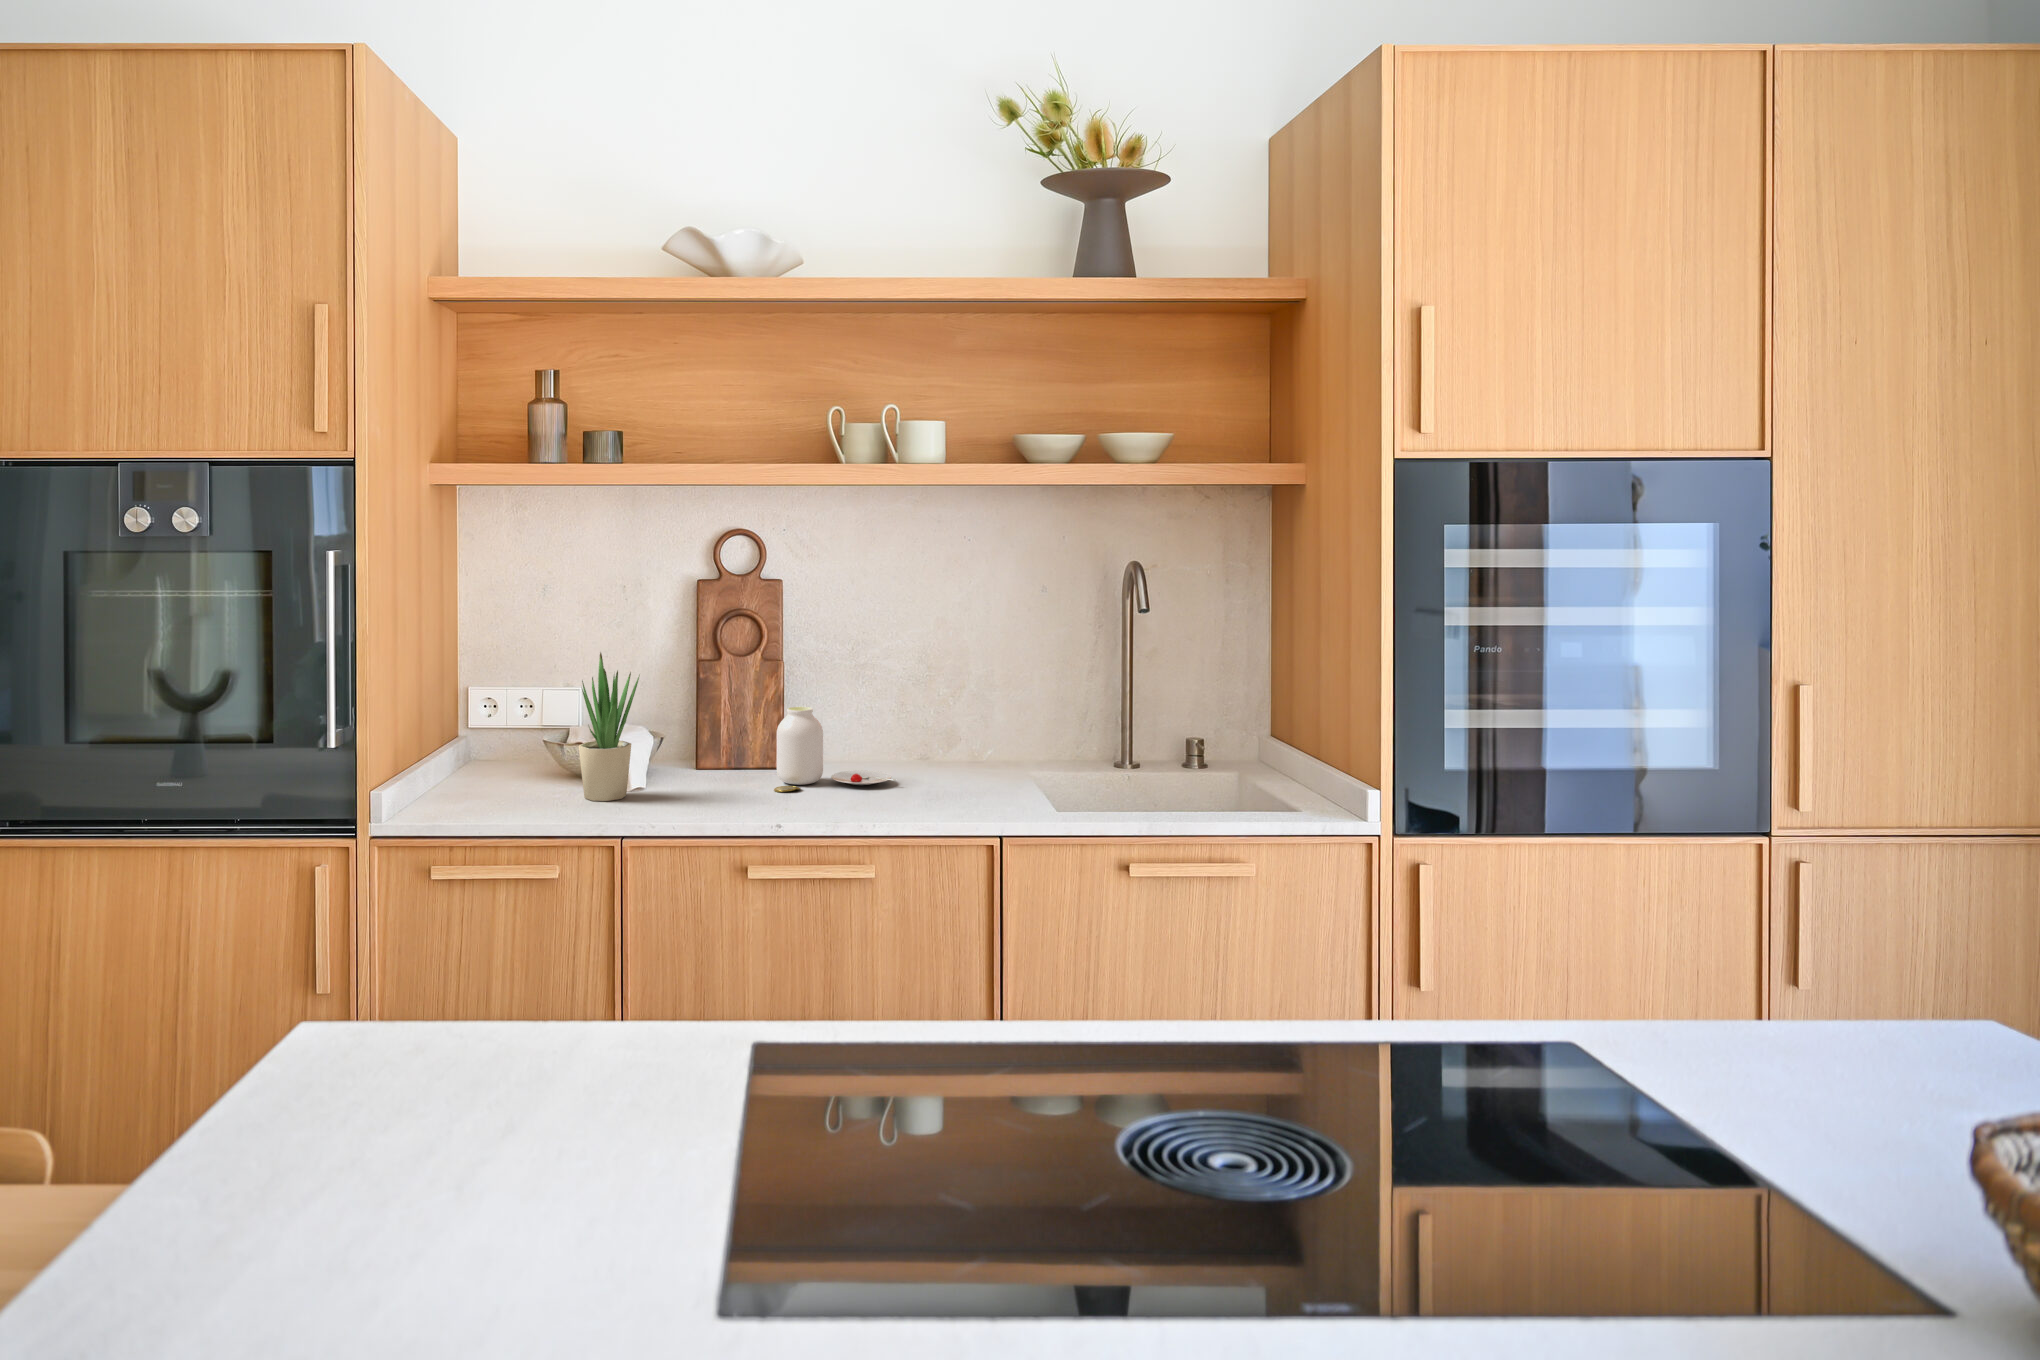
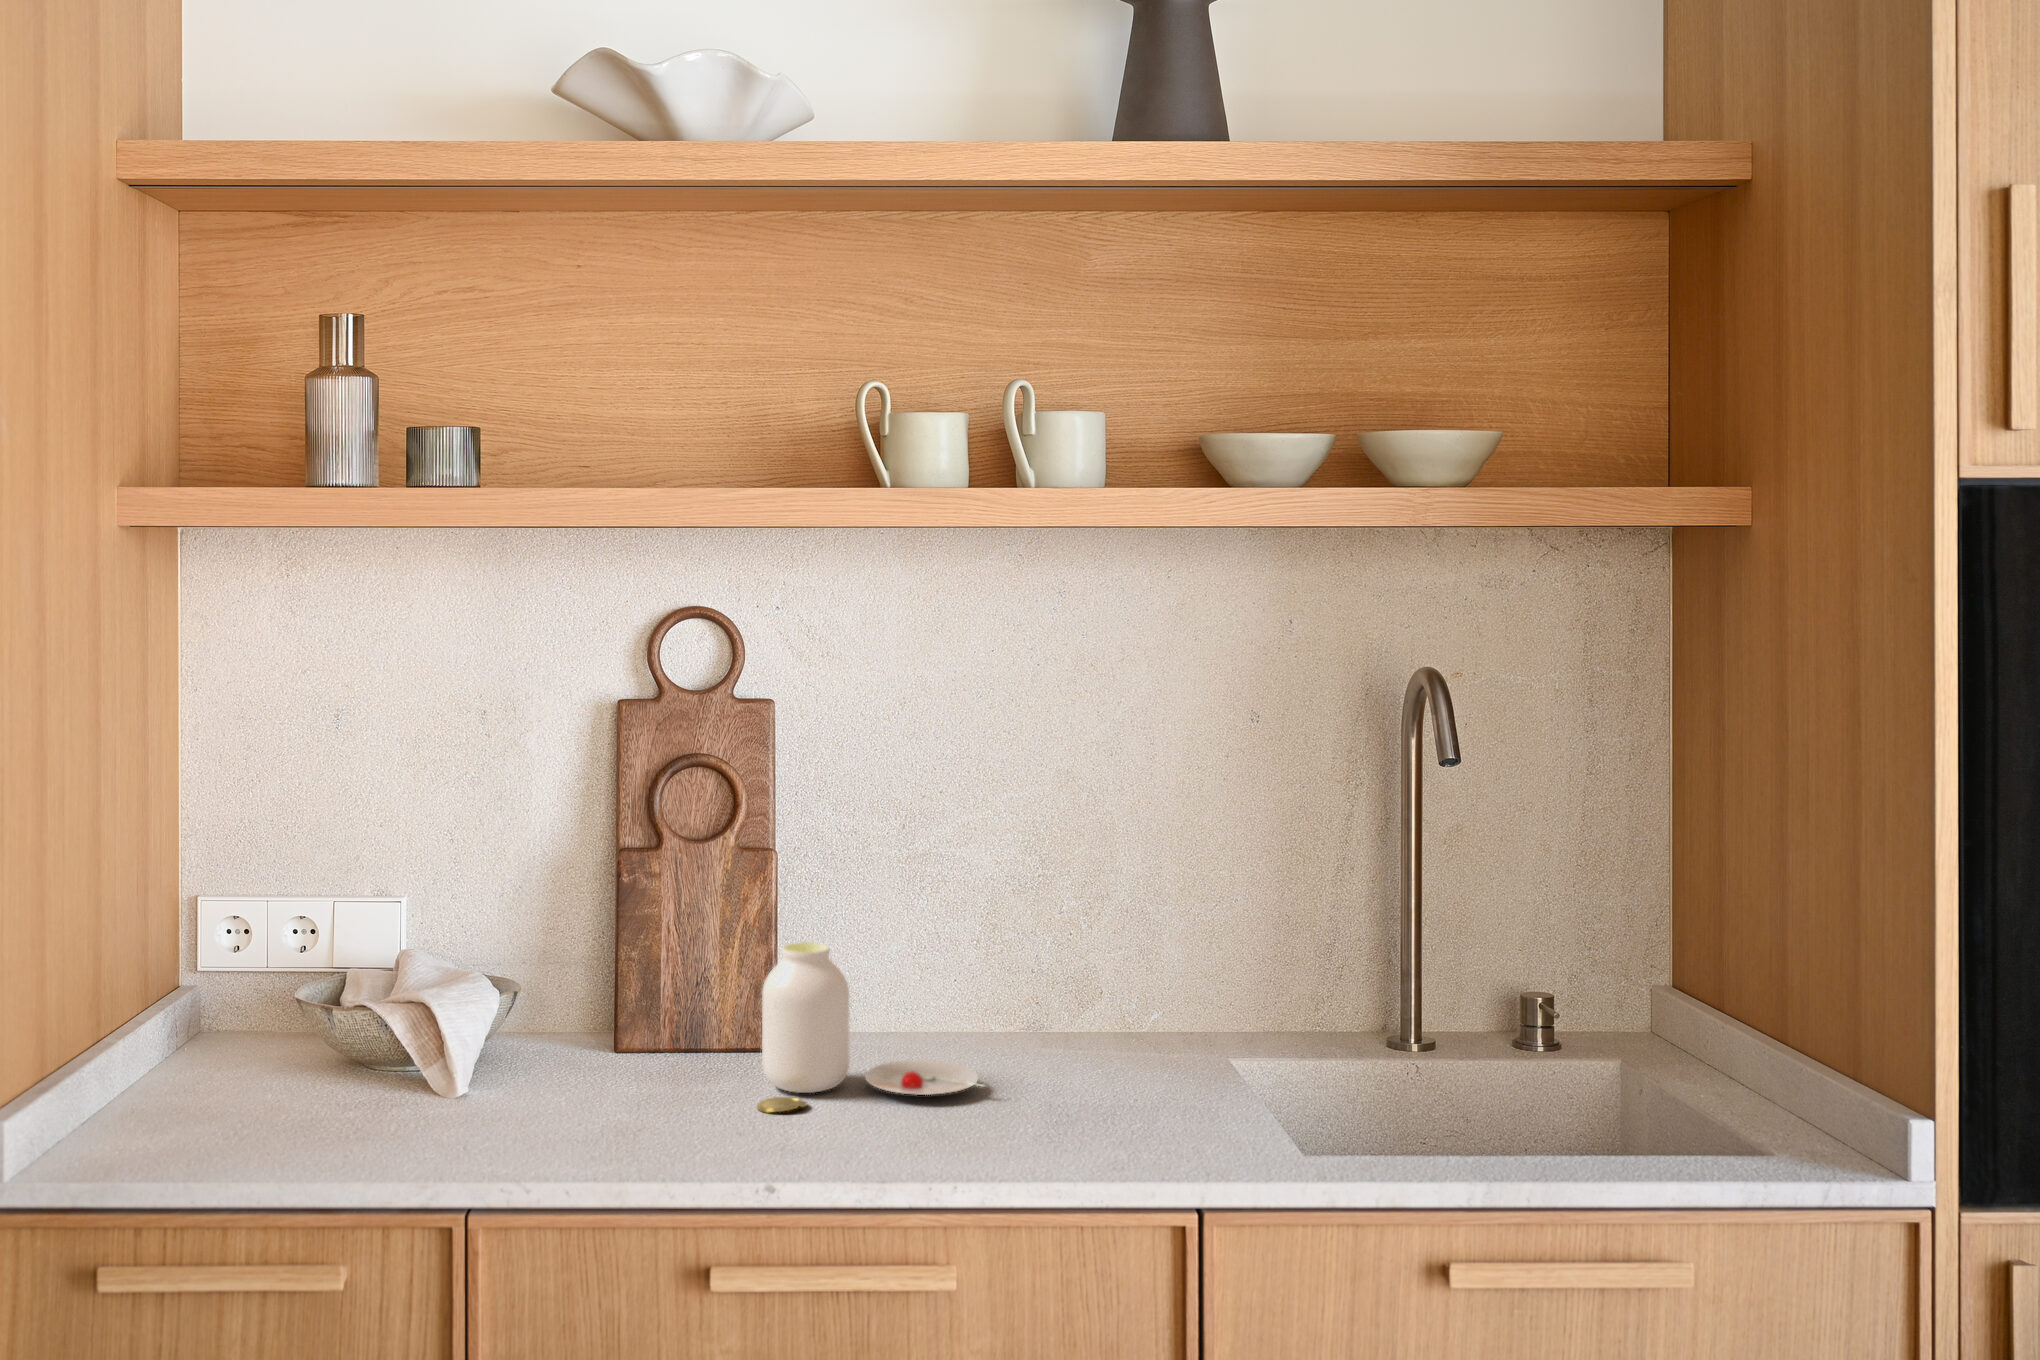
potted plant: present [579,653,640,801] -> none [384,848,504,1138]

